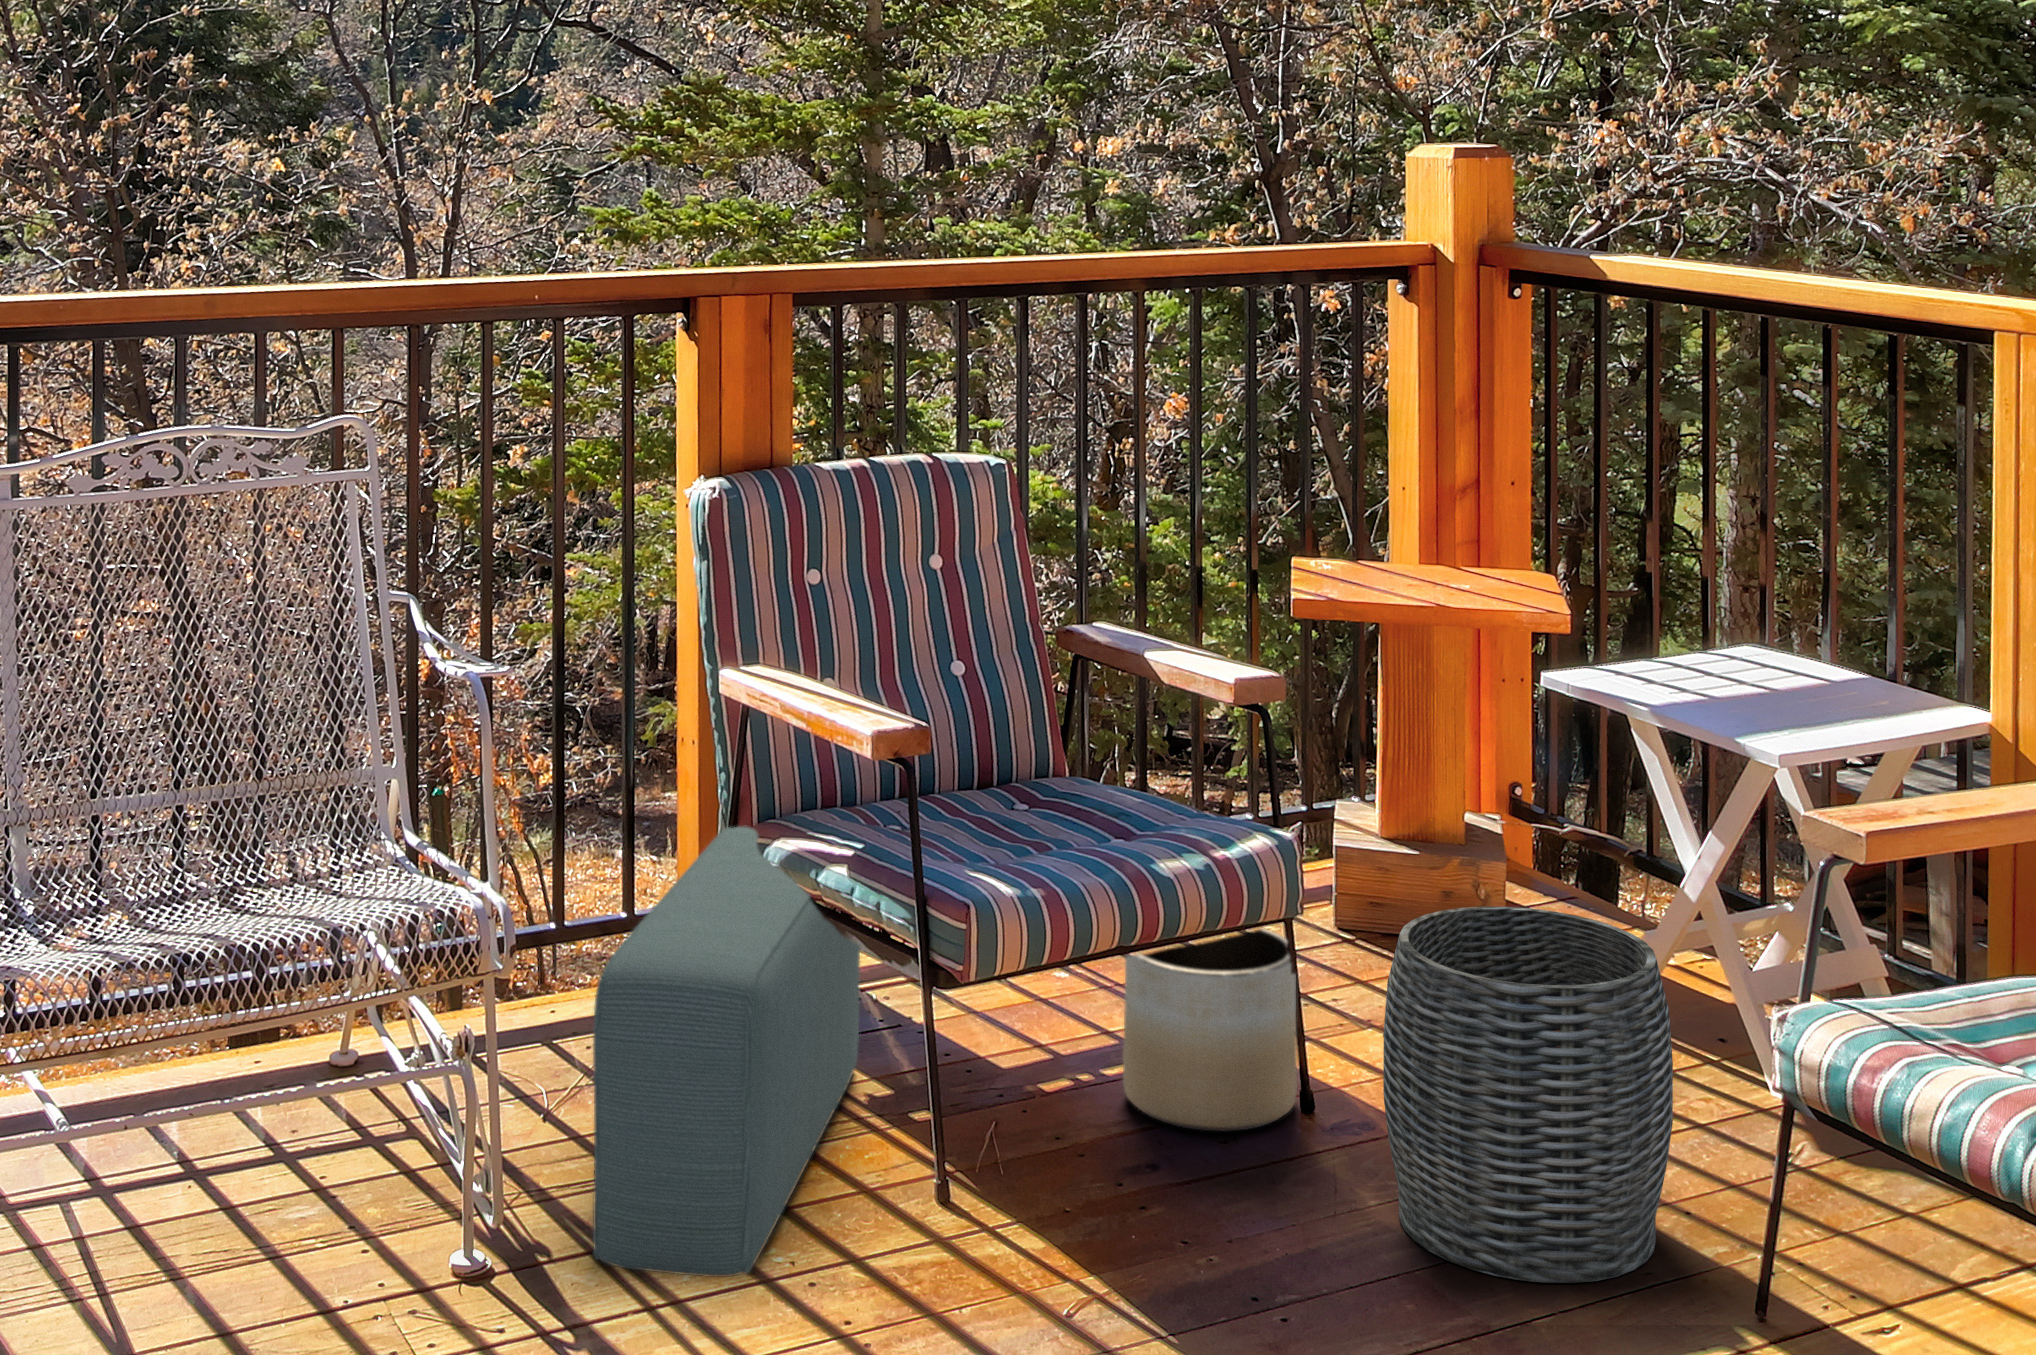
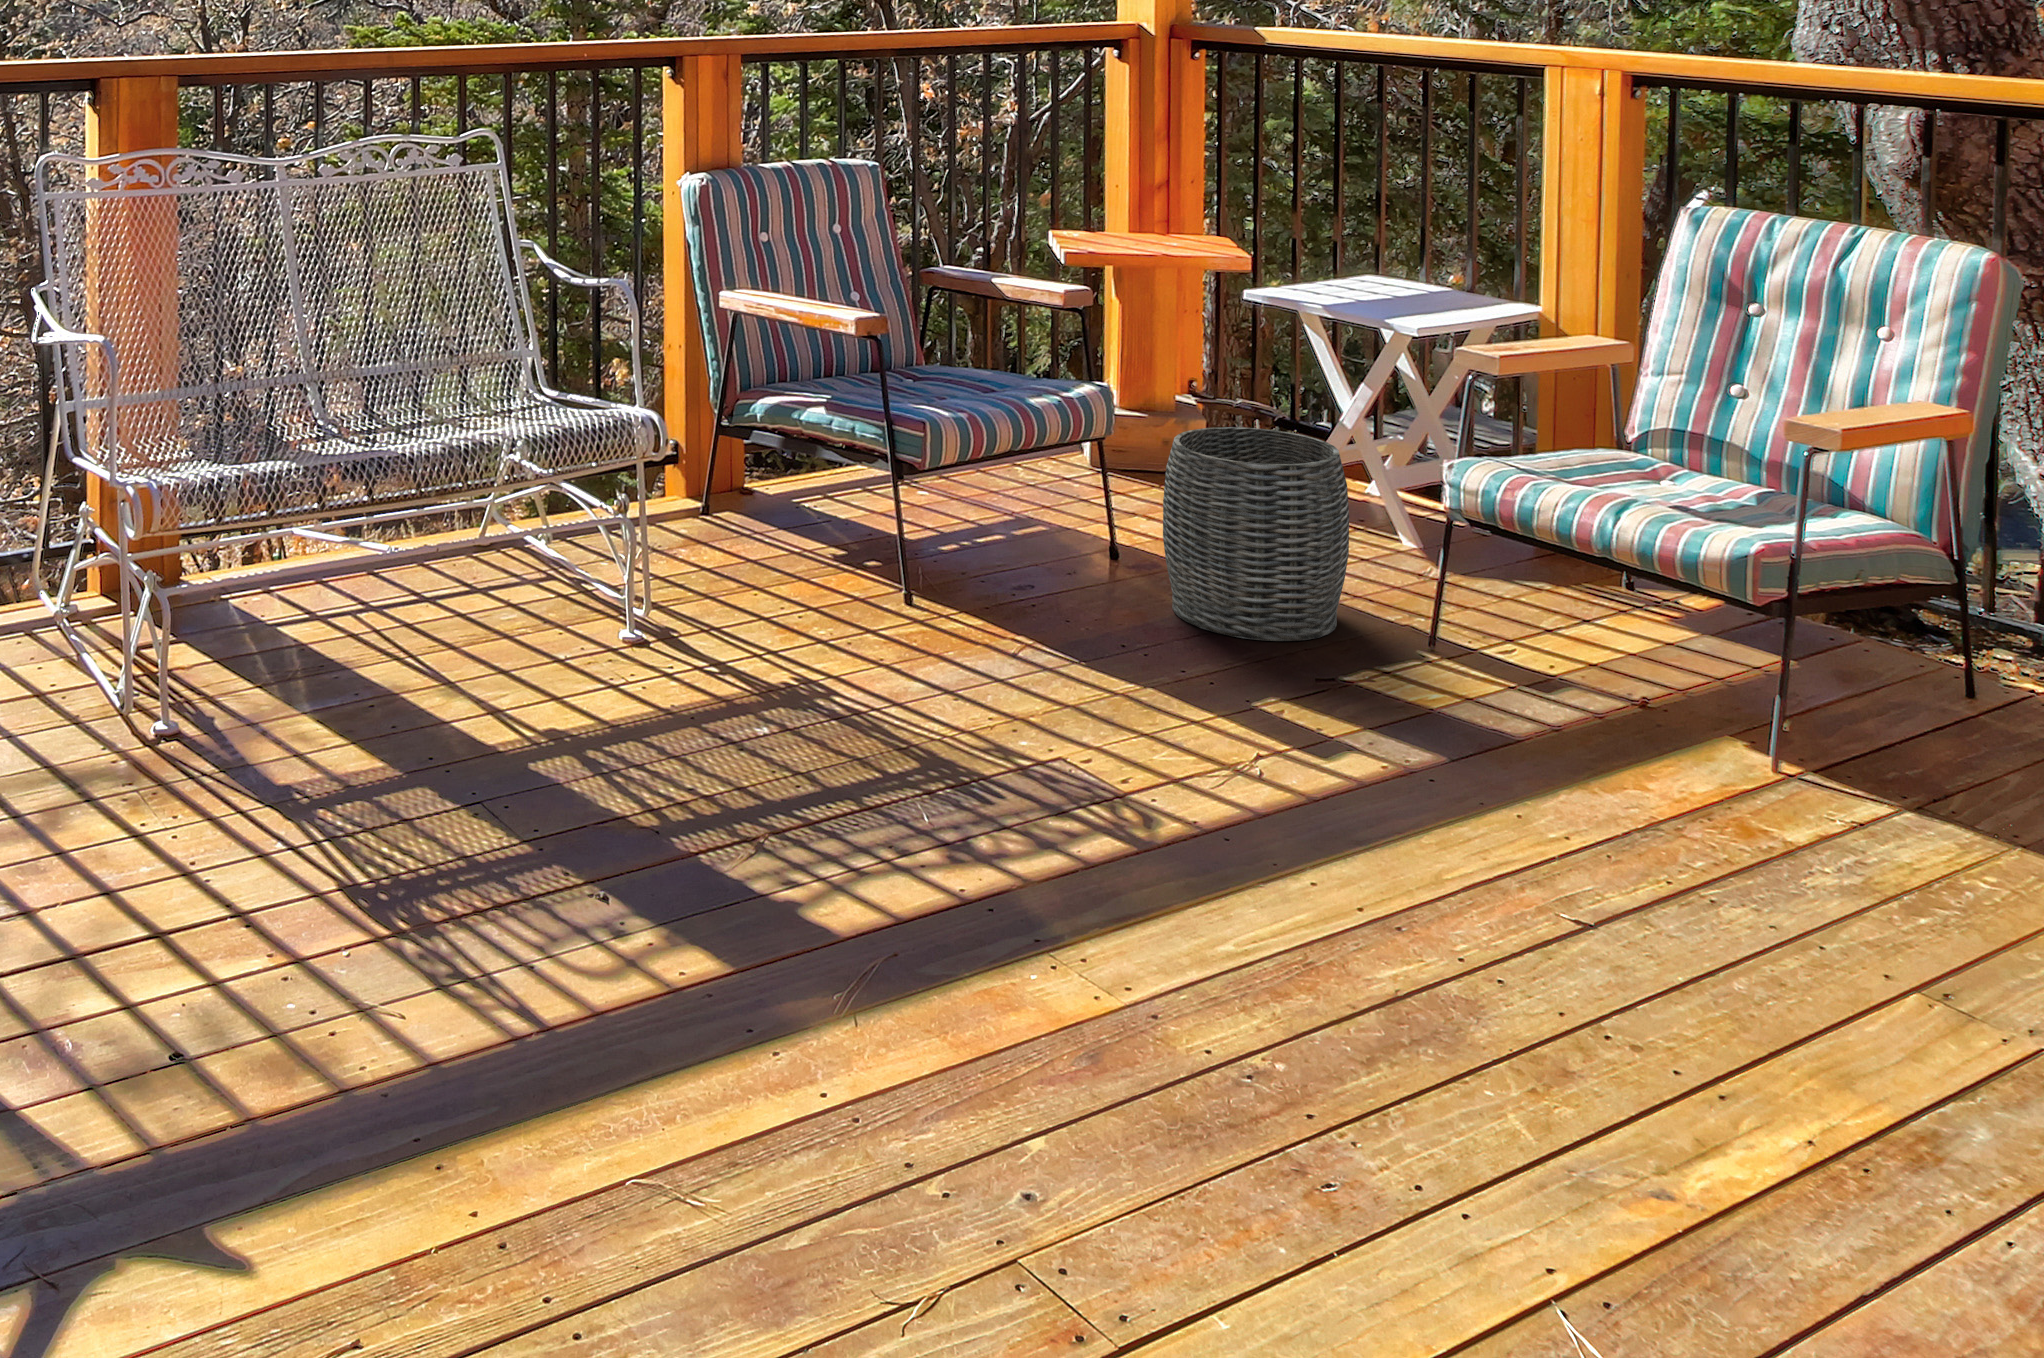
pouf: present [593,827,860,1277] -> none [691,395,802,649]
planter: present [1123,929,1297,1131] -> none [973,449,1085,573]

